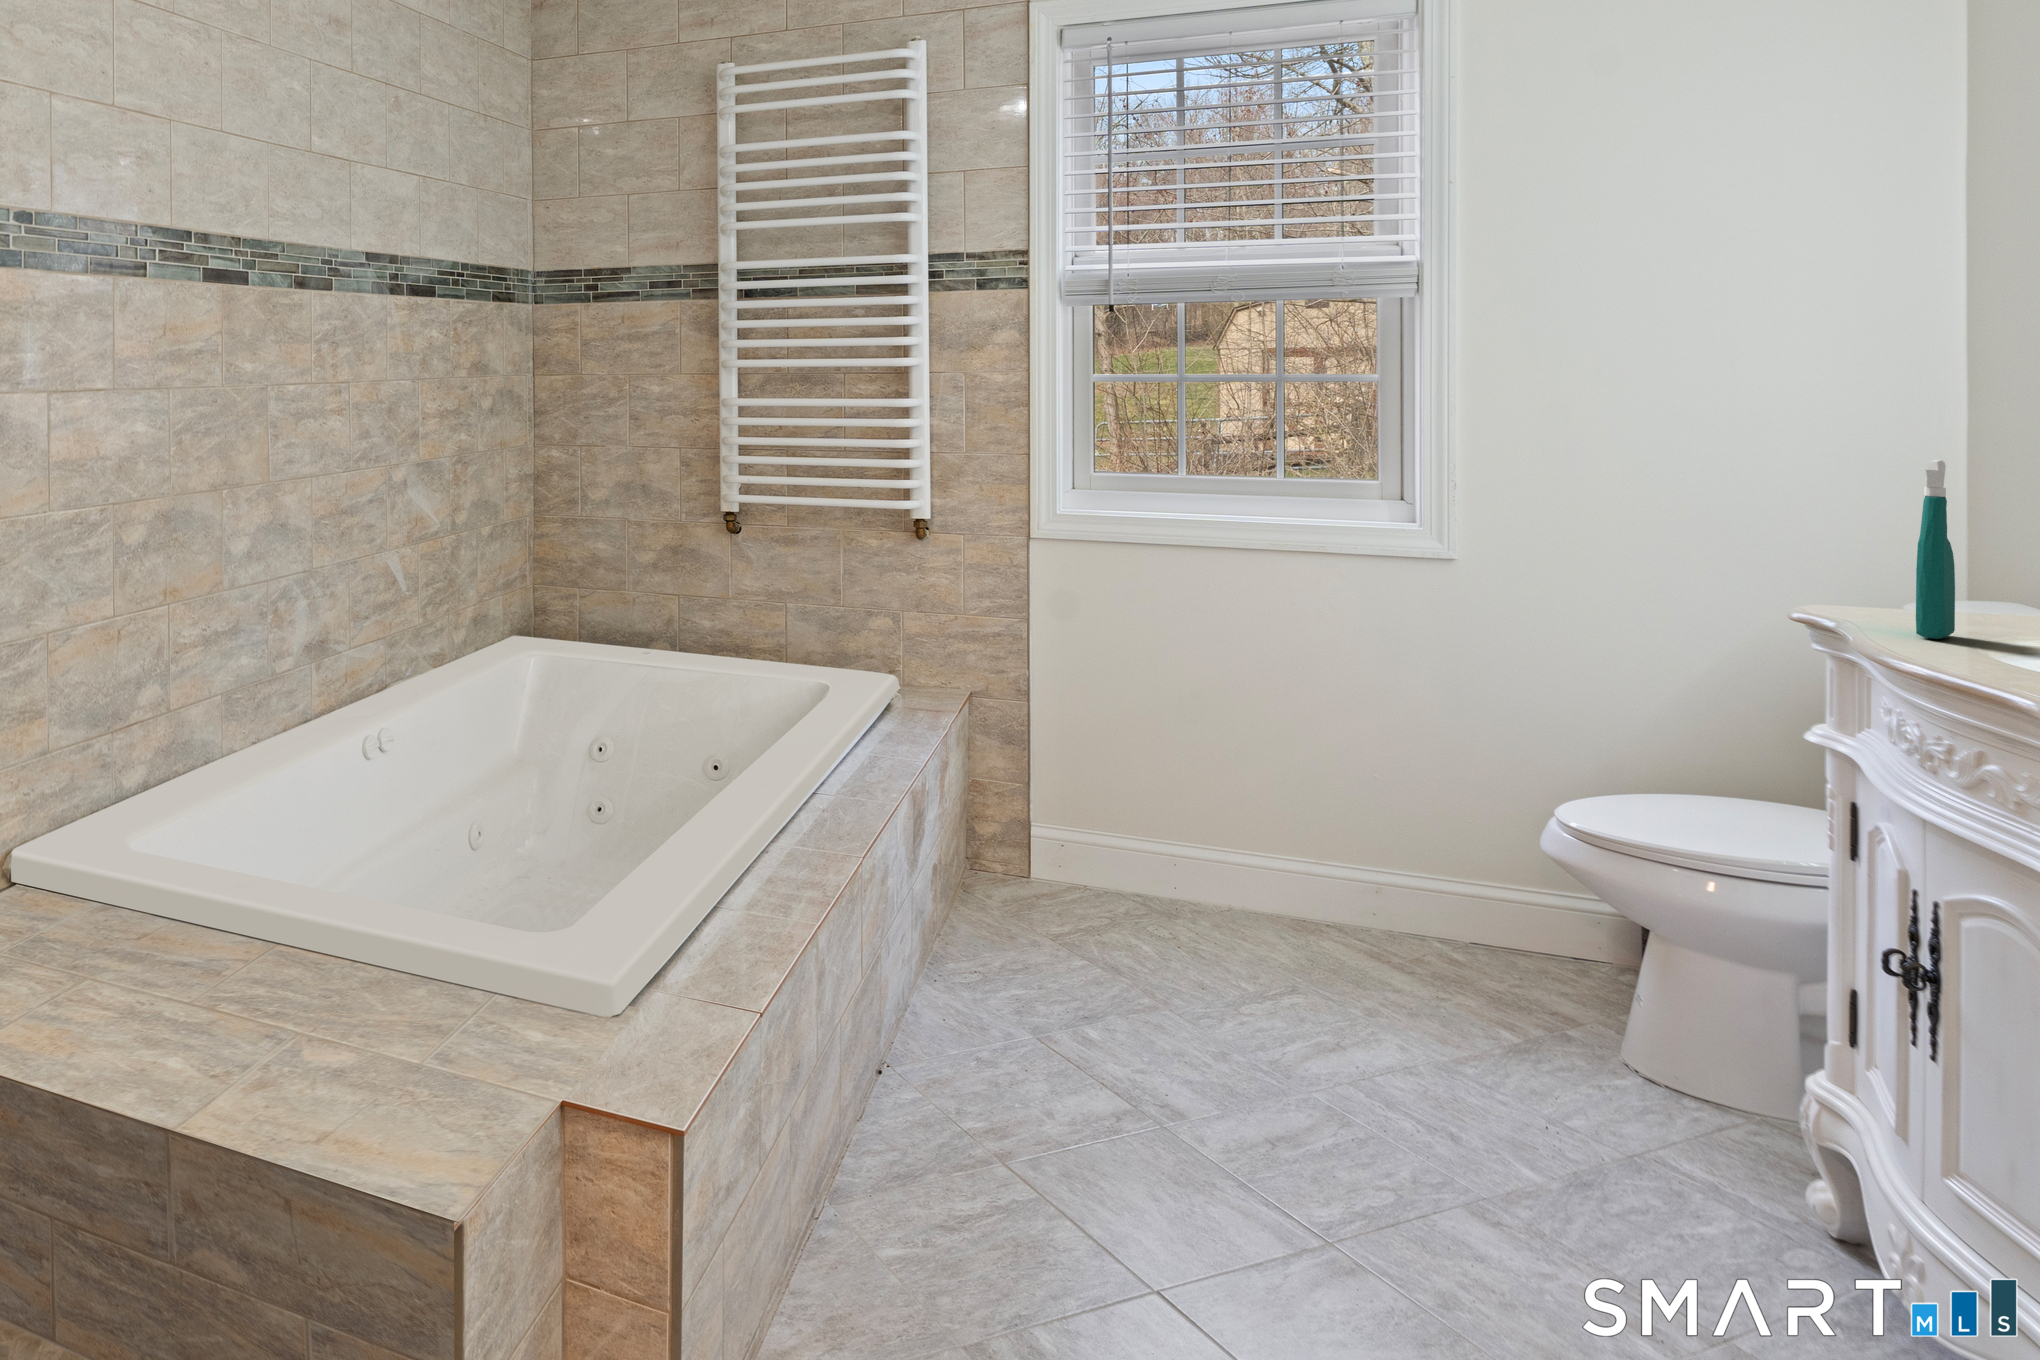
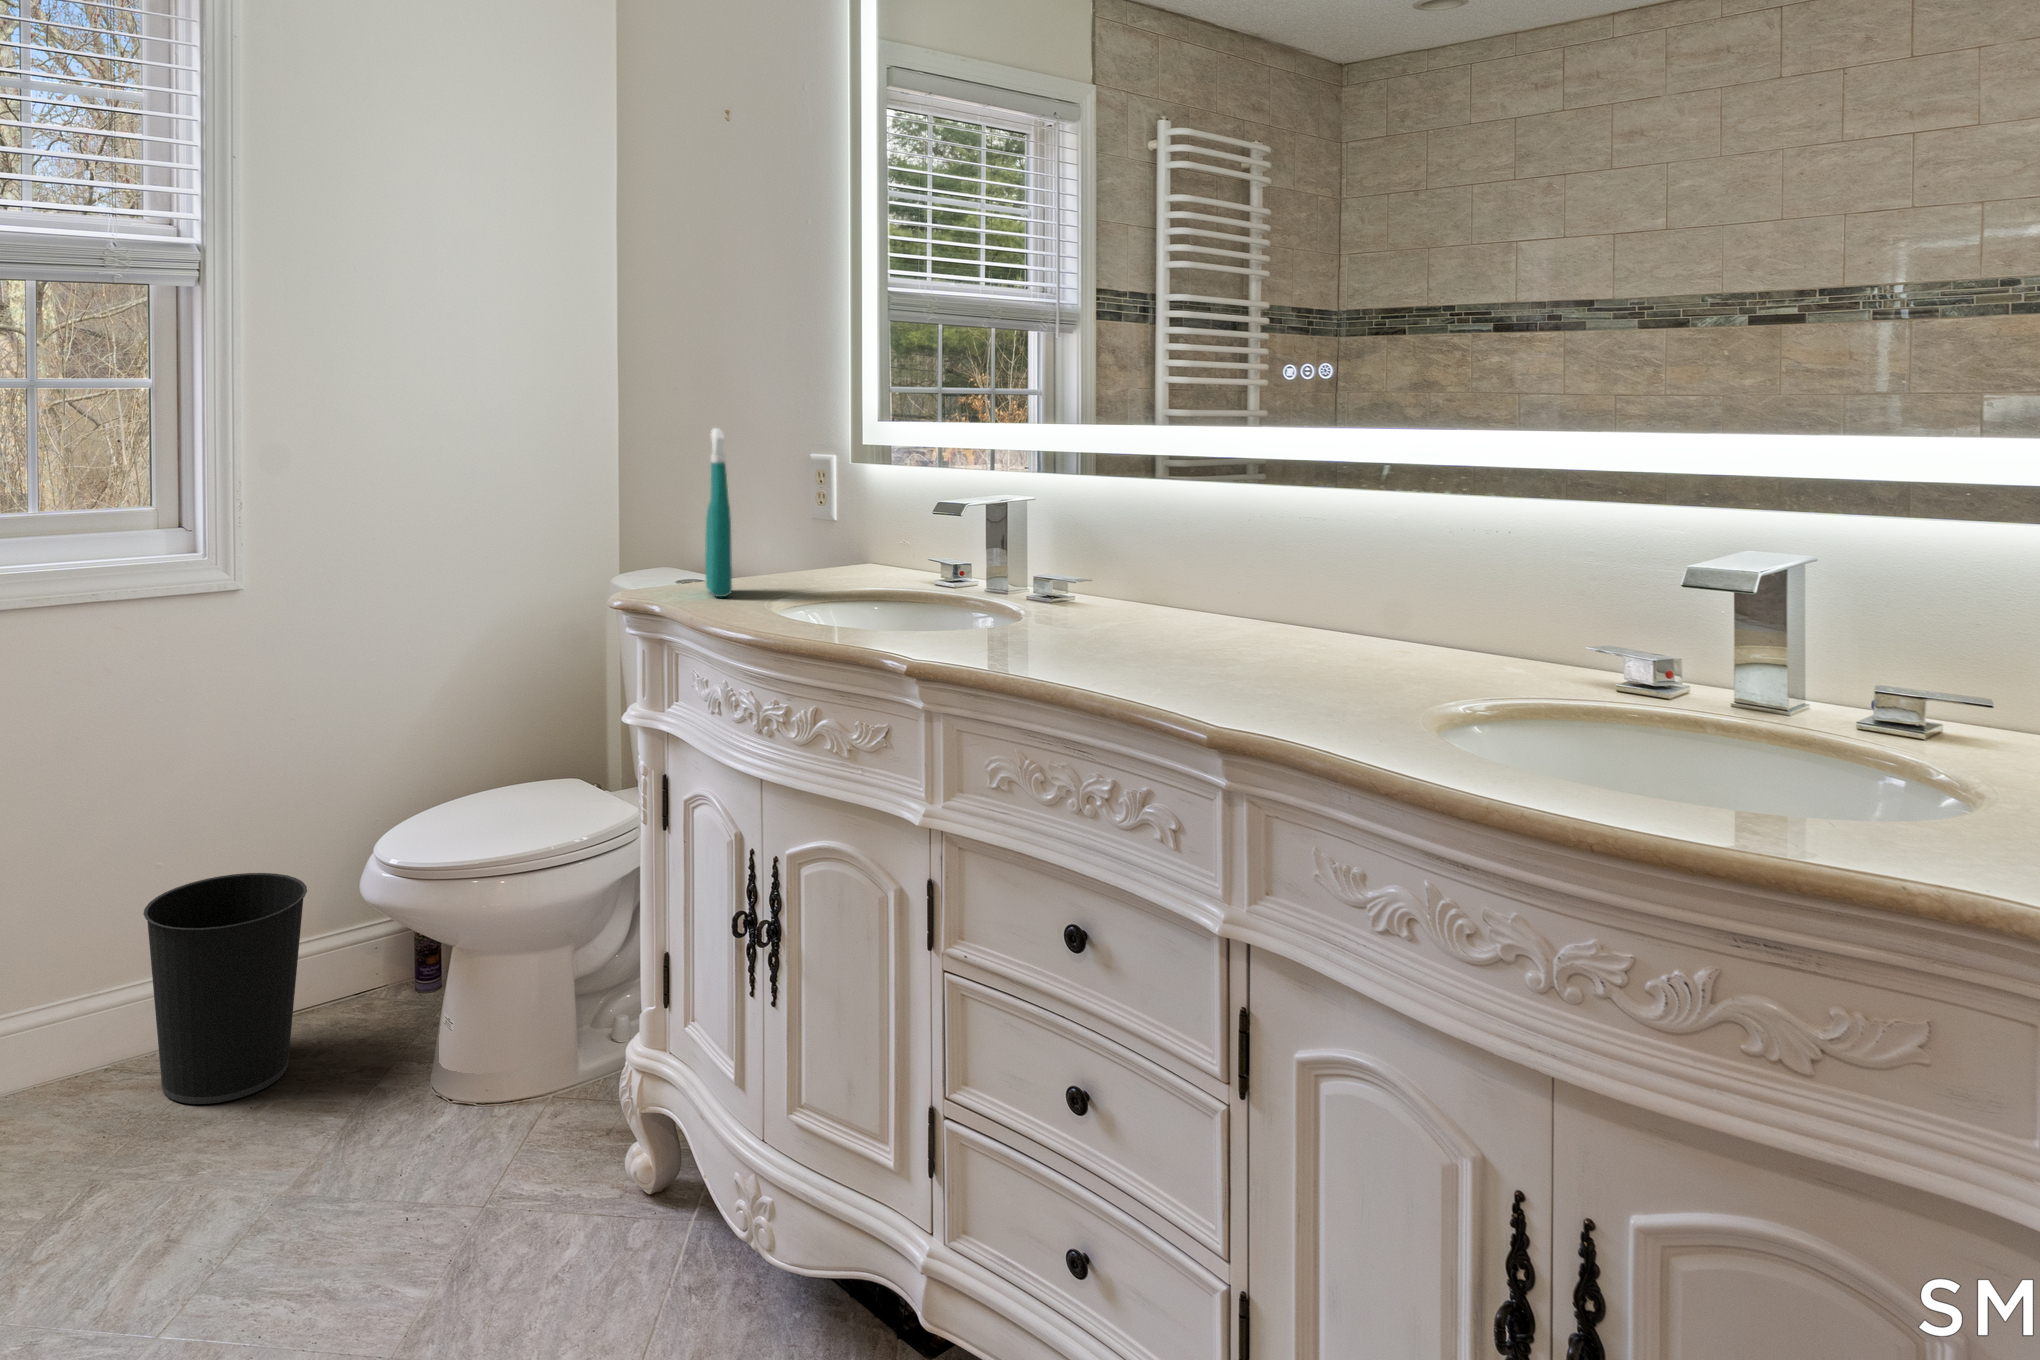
wastebasket: none [1358,806,1509,993] -> present [143,873,307,1104]

